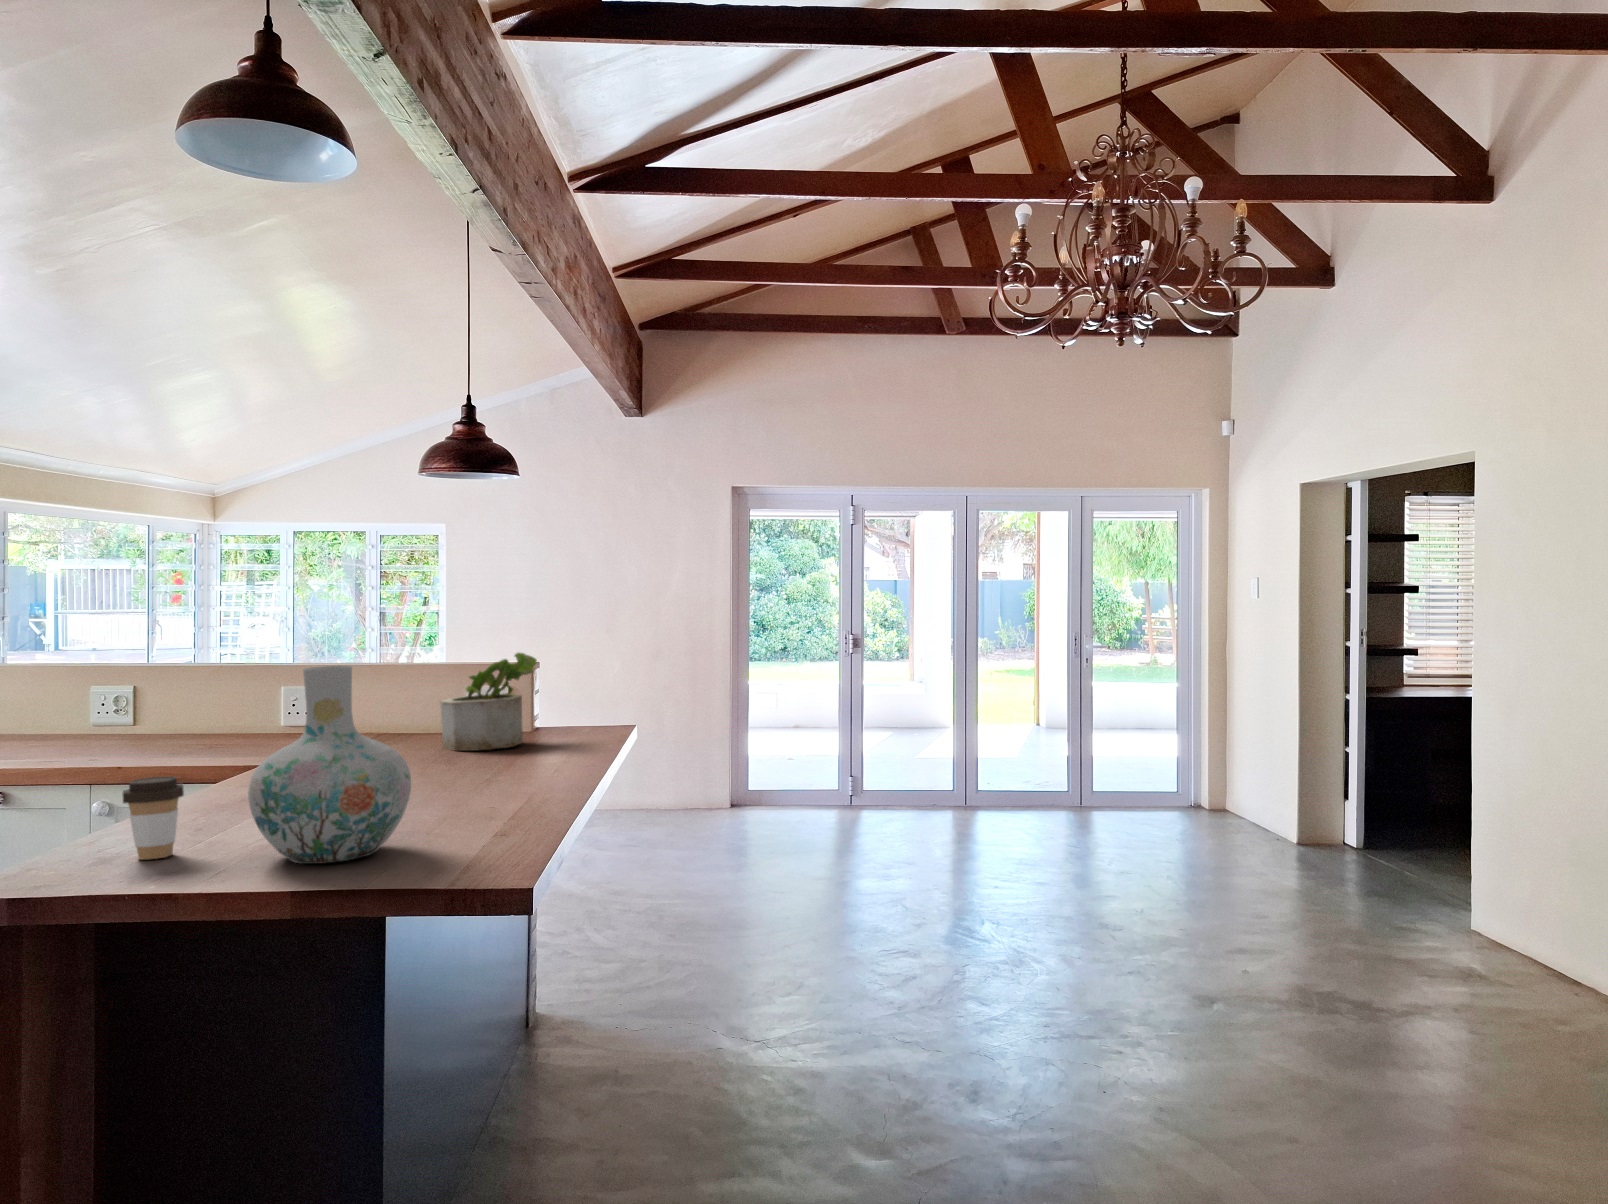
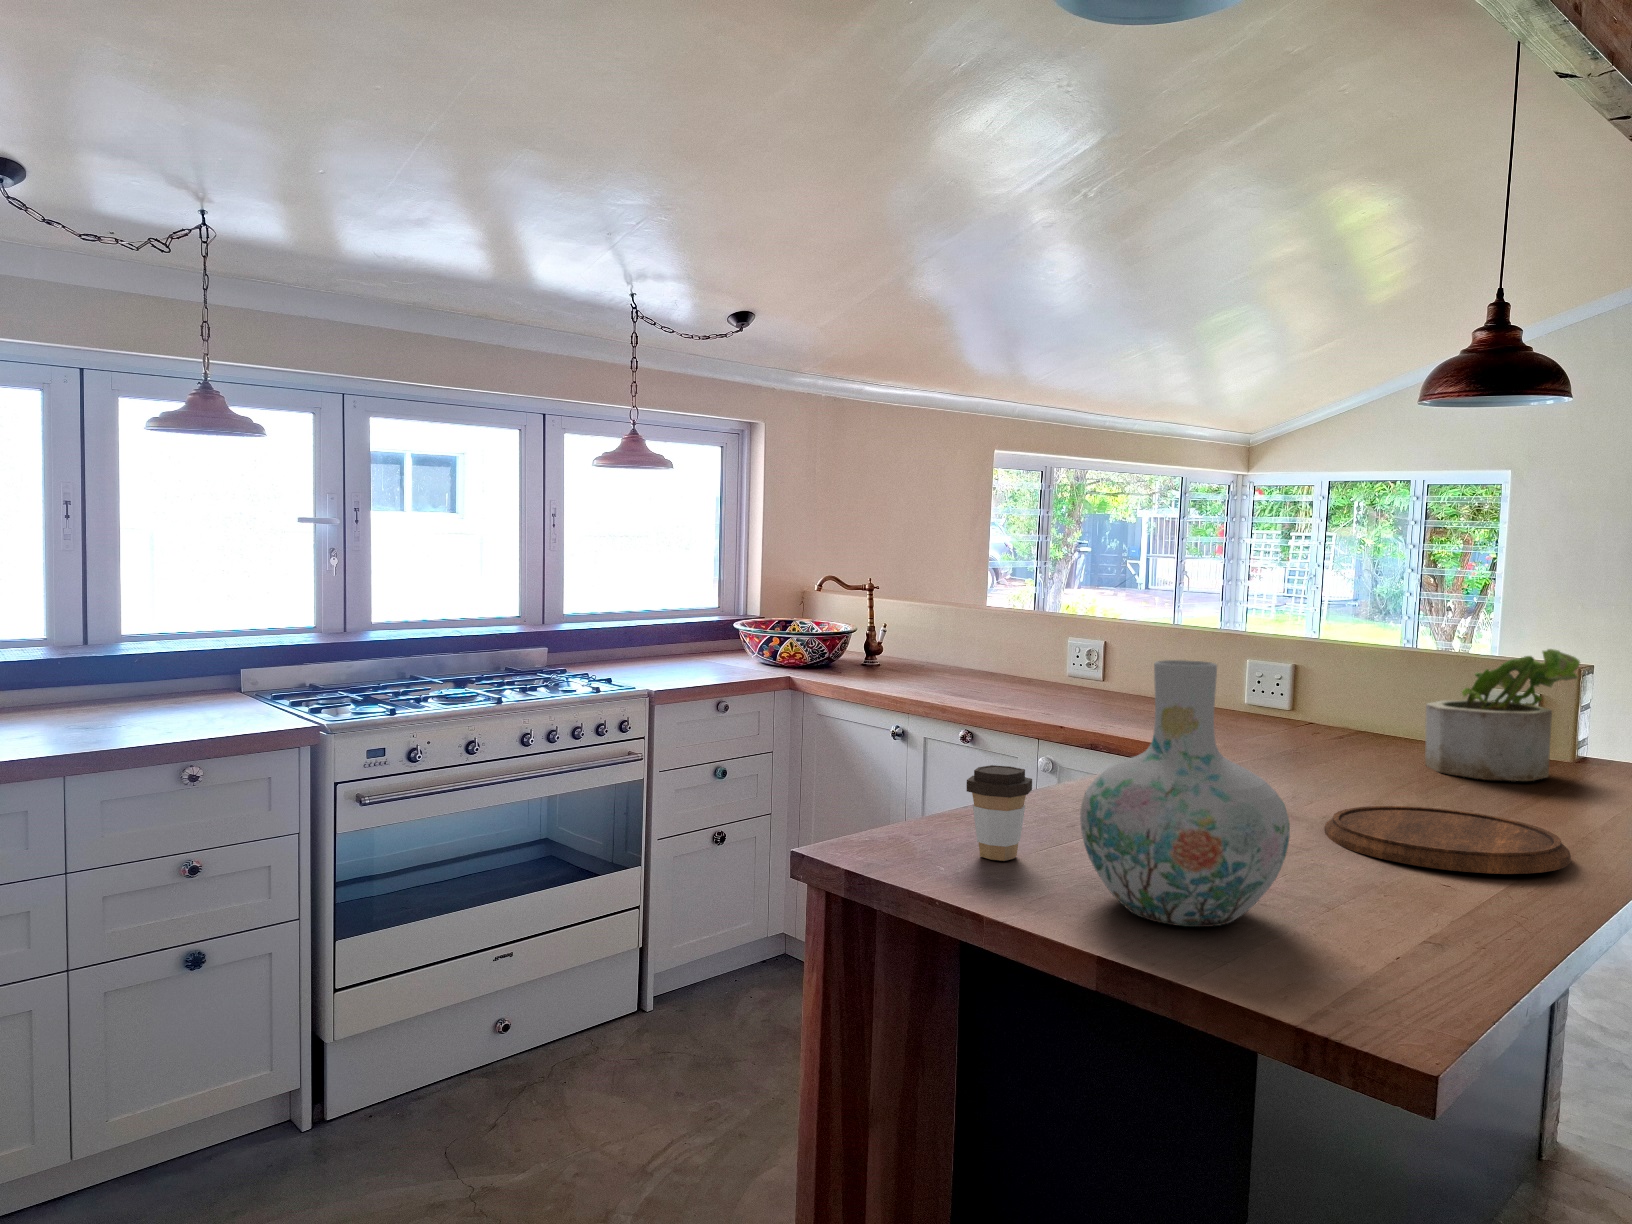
cutting board: none [400,766,556,802] -> present [1324,806,1571,874]

